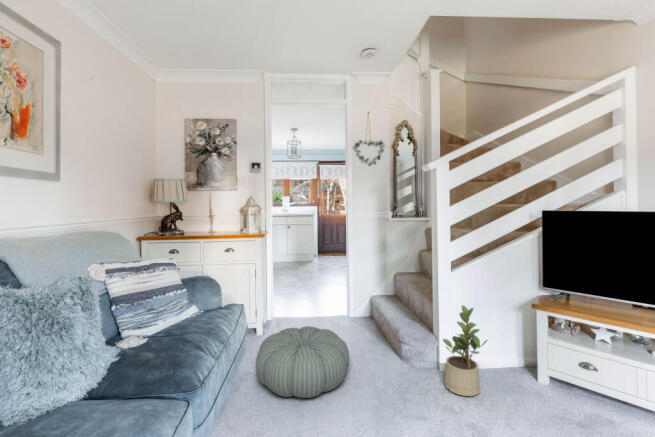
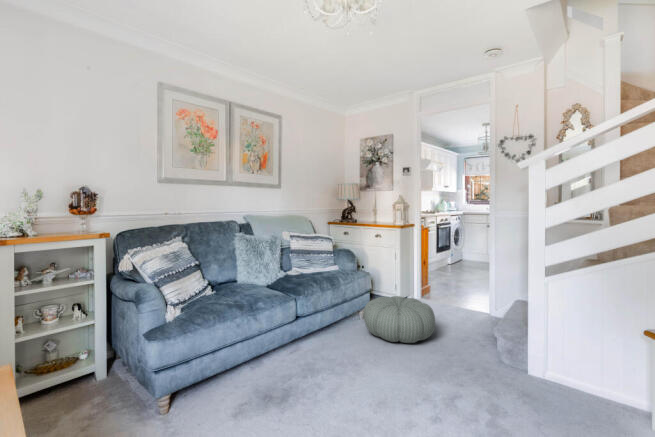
potted plant: present [443,305,487,396] -> none [508,301,557,391]

